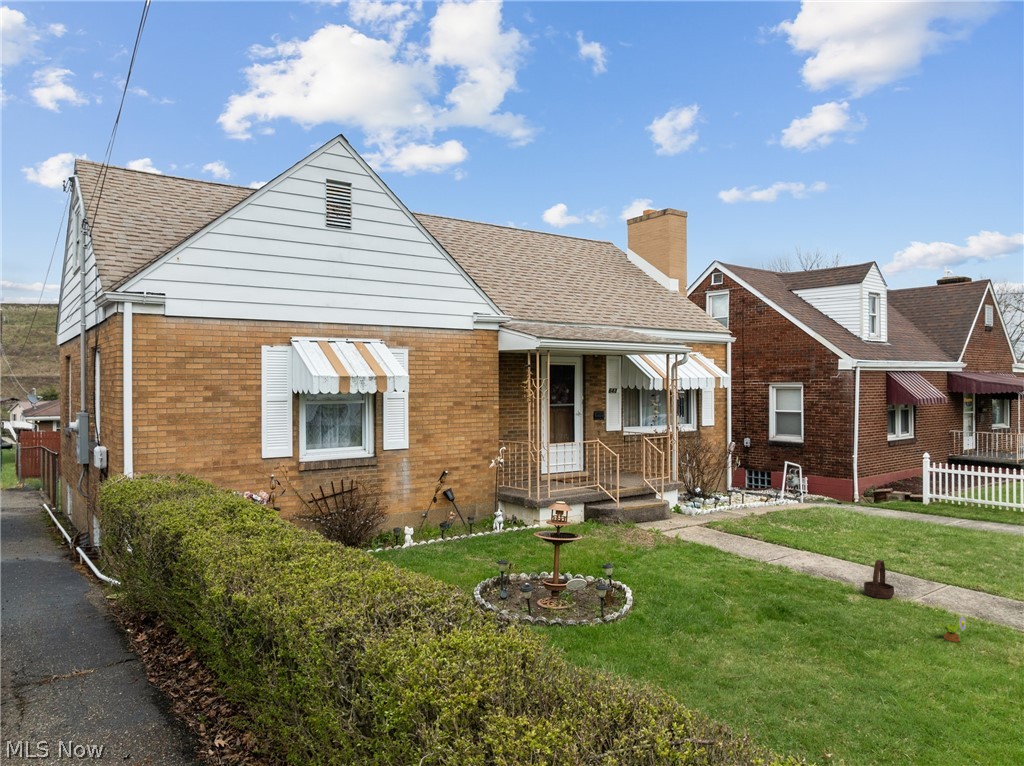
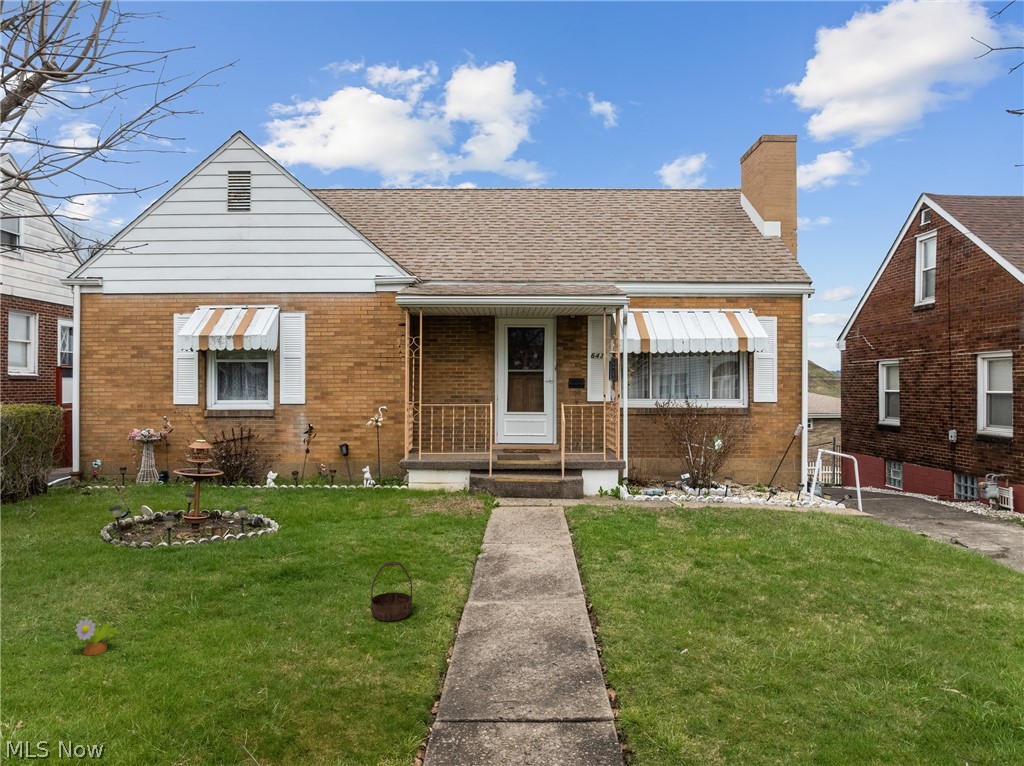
decorative plant: present [937,616,966,642] -> present [75,618,120,655]

